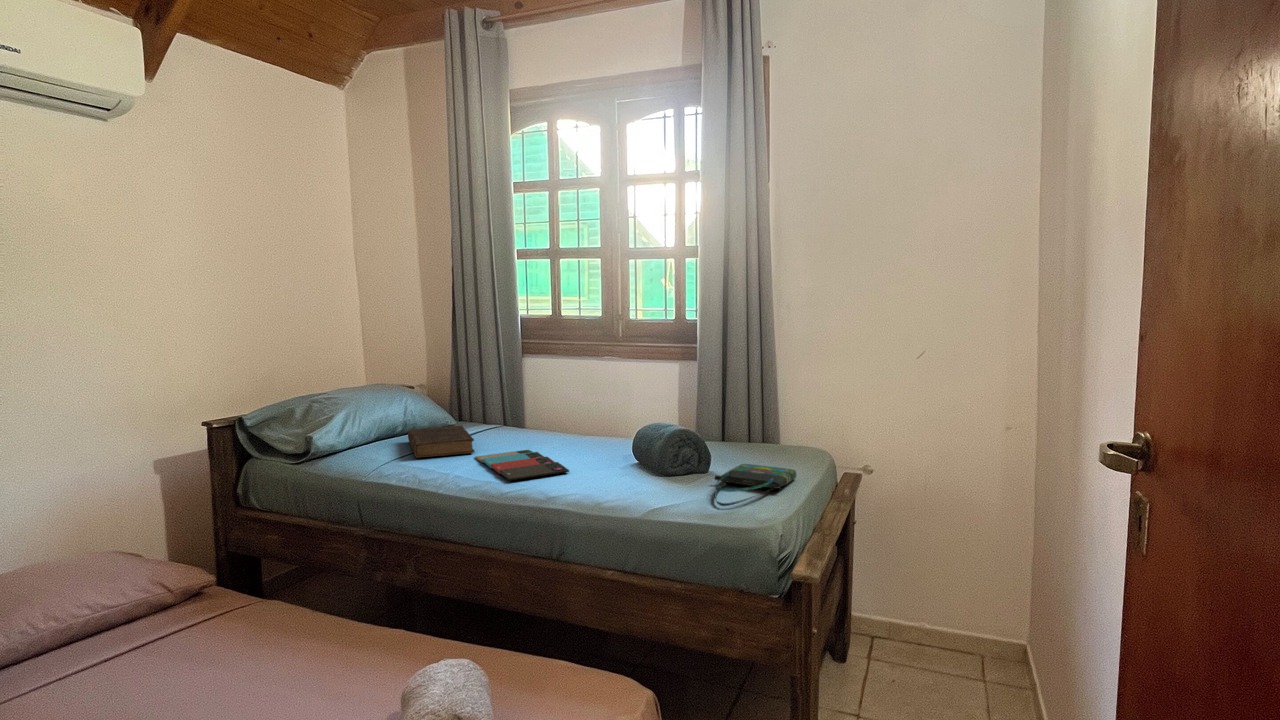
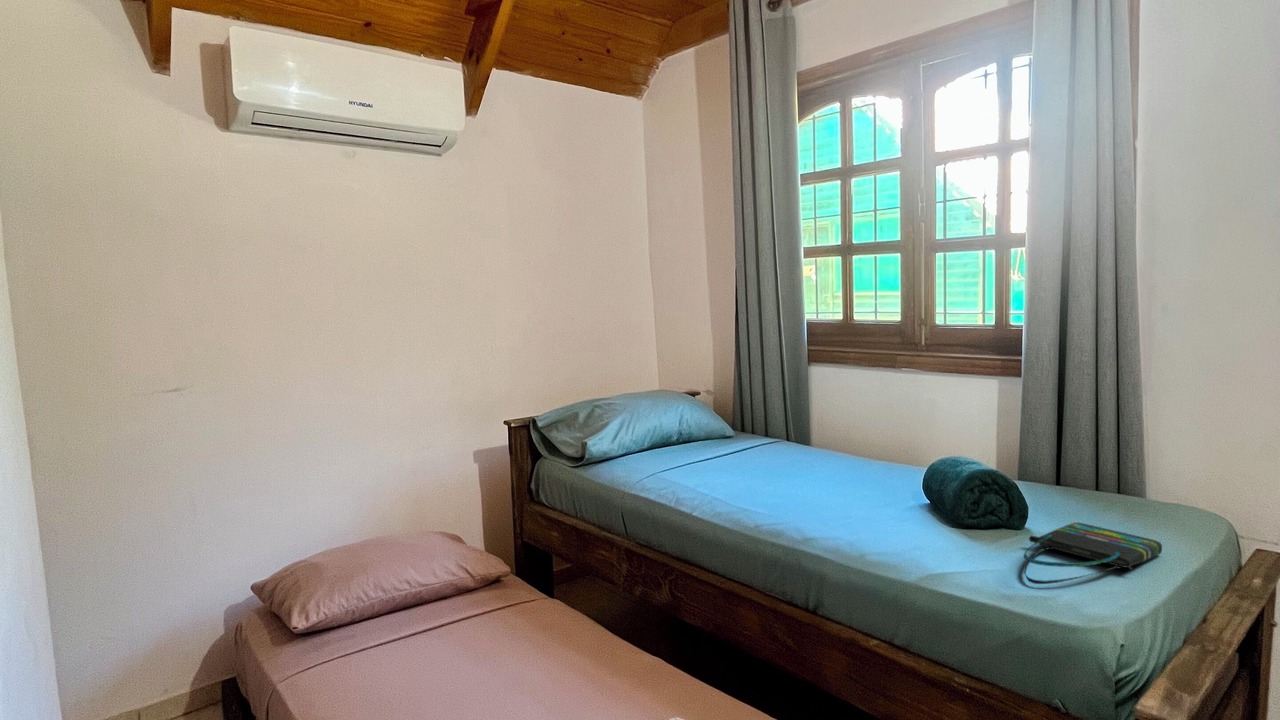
book: present [408,425,475,458] -> none [679,439,742,472]
smartphone: present [475,450,569,481] -> none [740,473,839,511]

